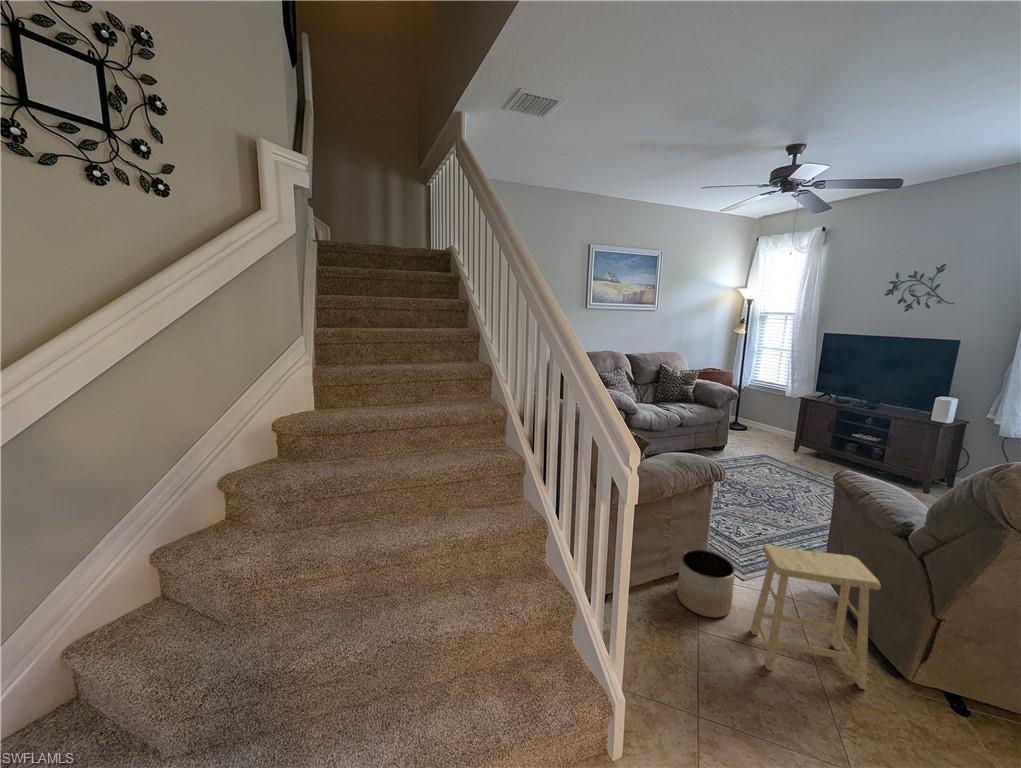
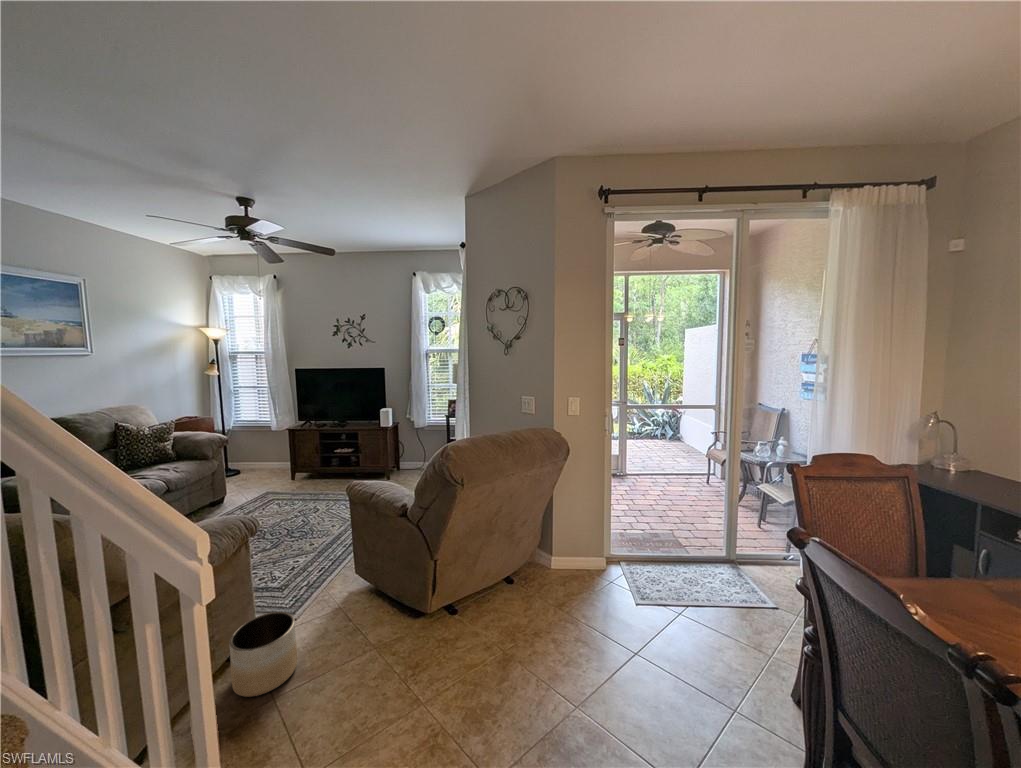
footstool: present [751,545,881,689] -> none [319,544,412,689]

